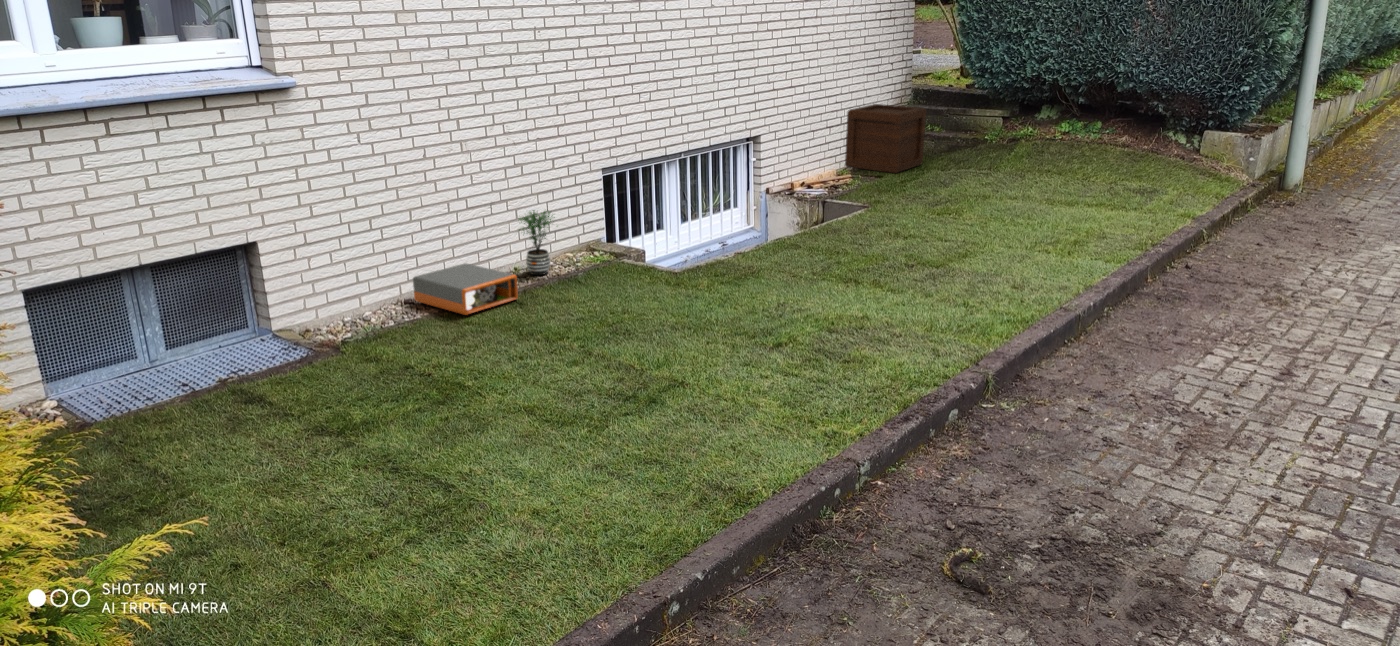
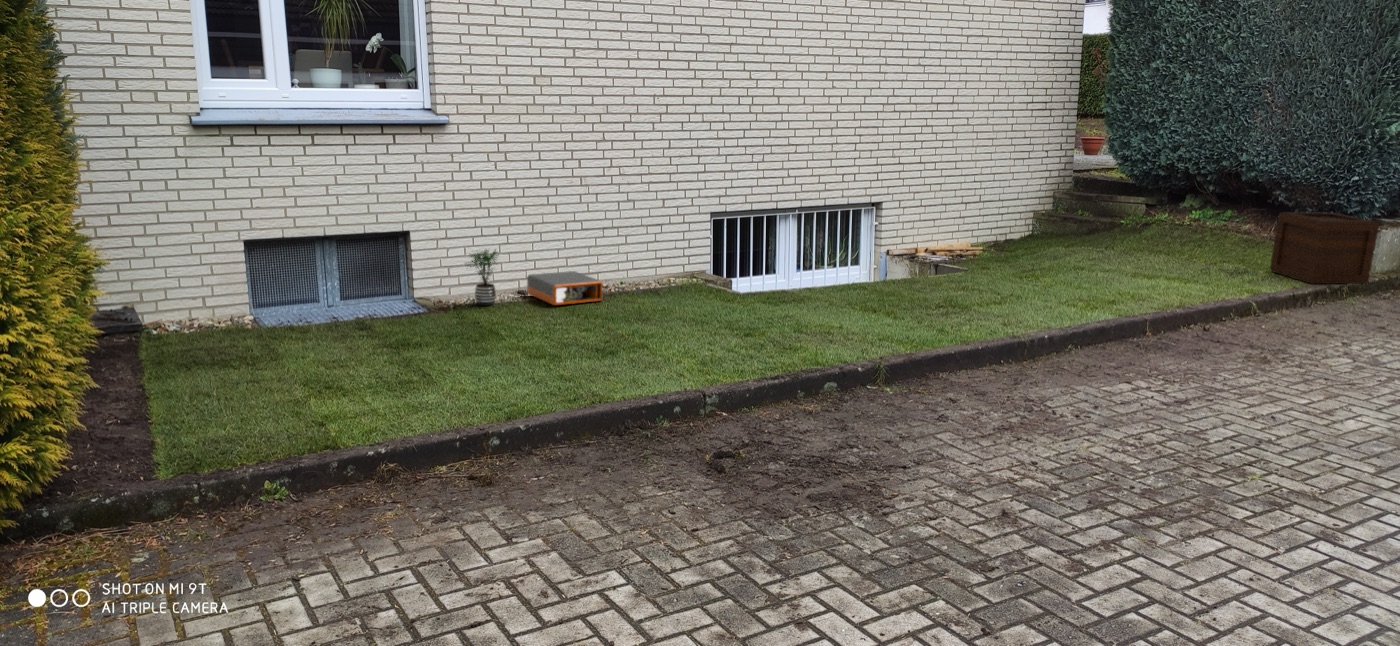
wooden crate: present [845,104,926,173] -> present [1270,212,1379,284]
potted plant: present [519,210,555,275] -> present [468,249,497,306]

